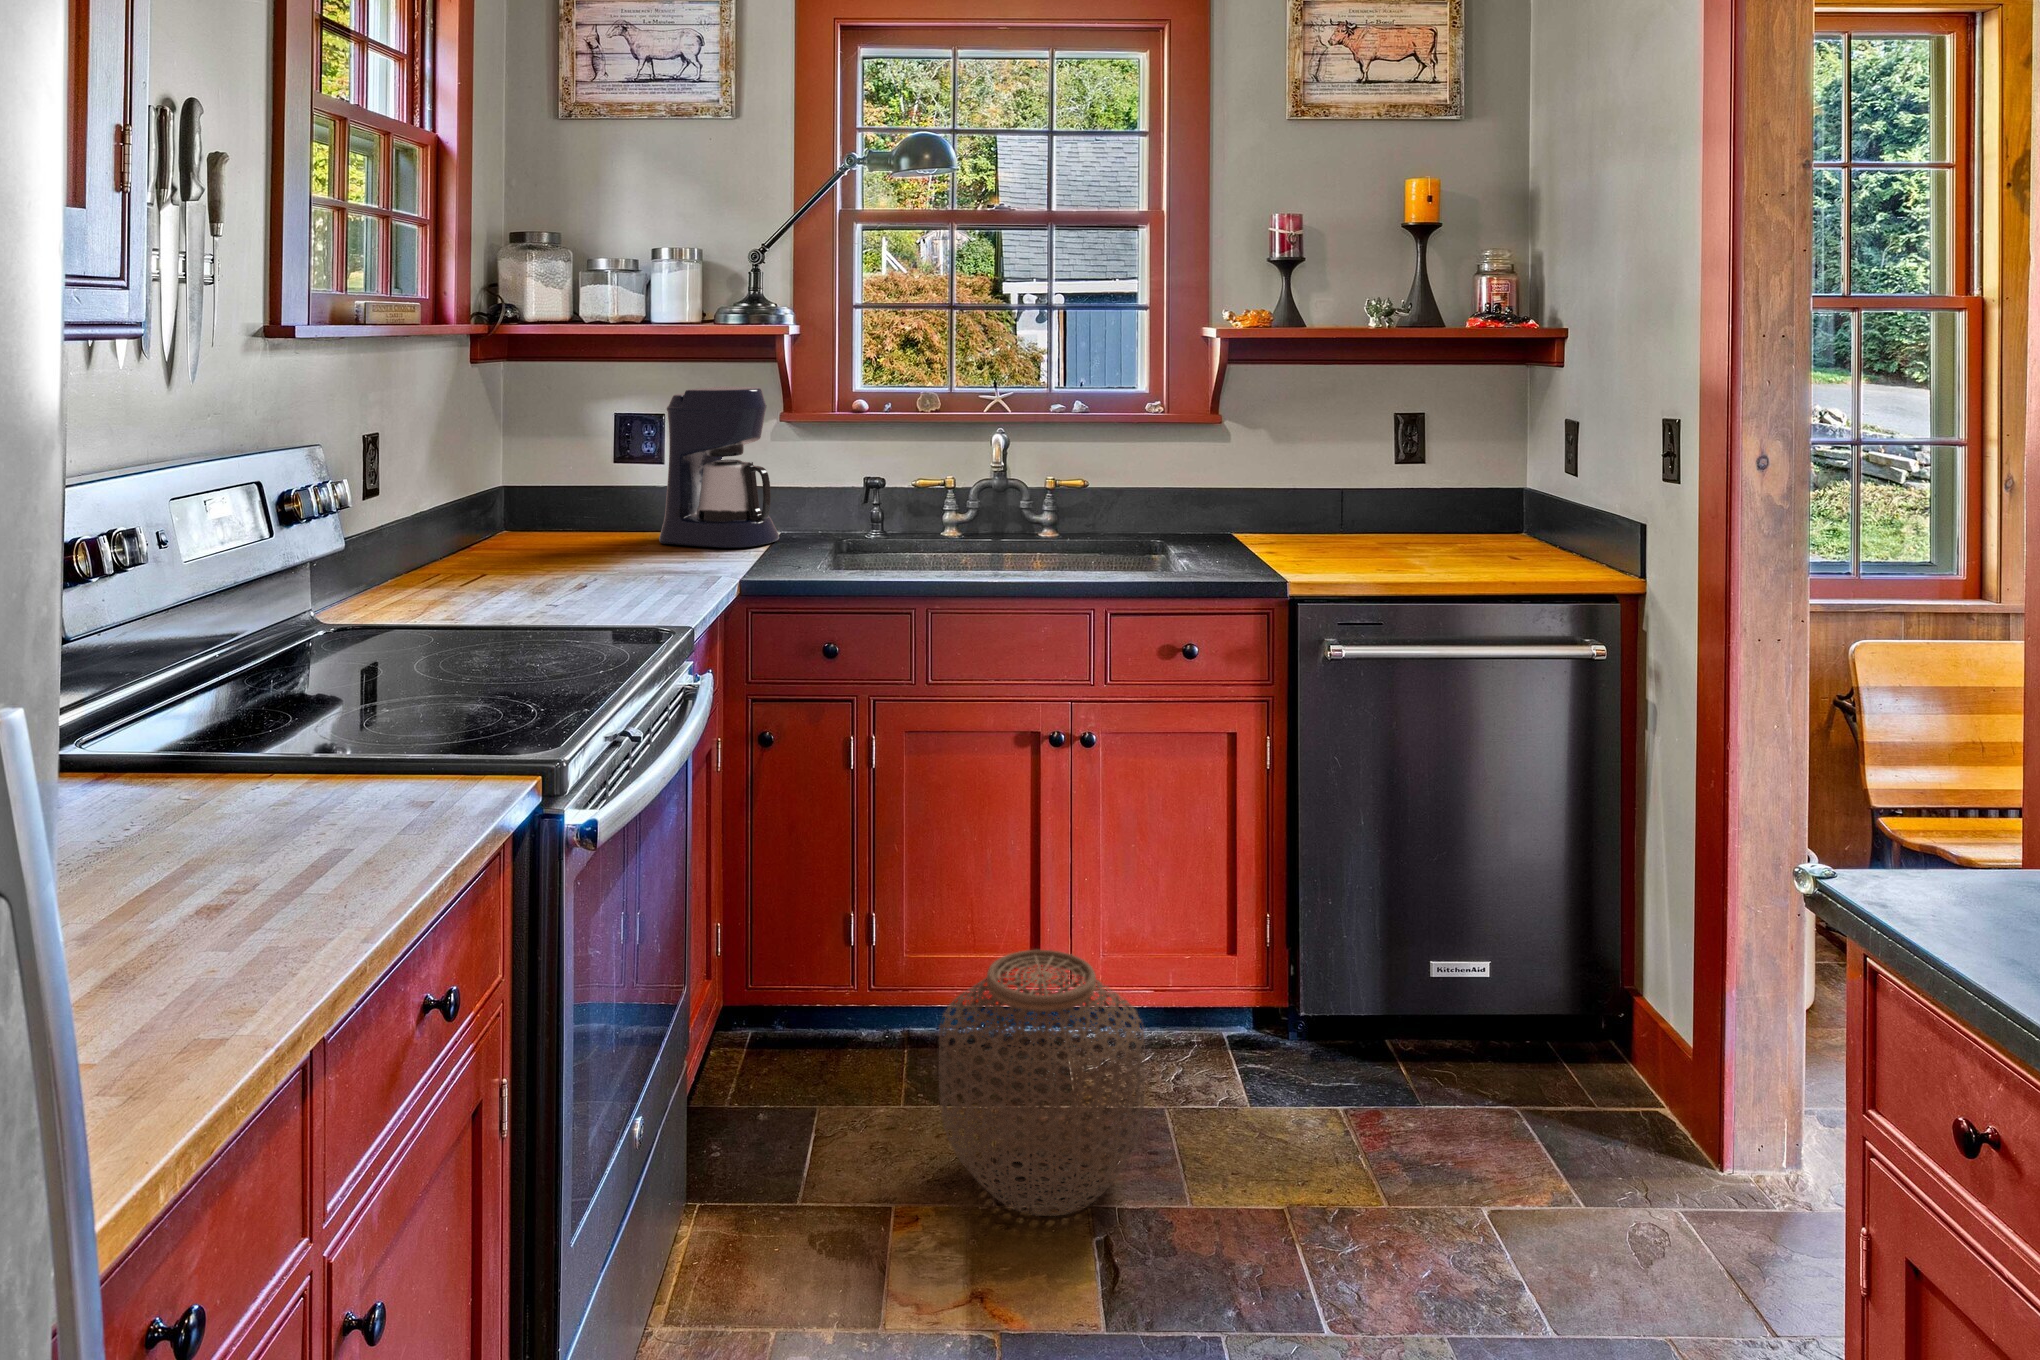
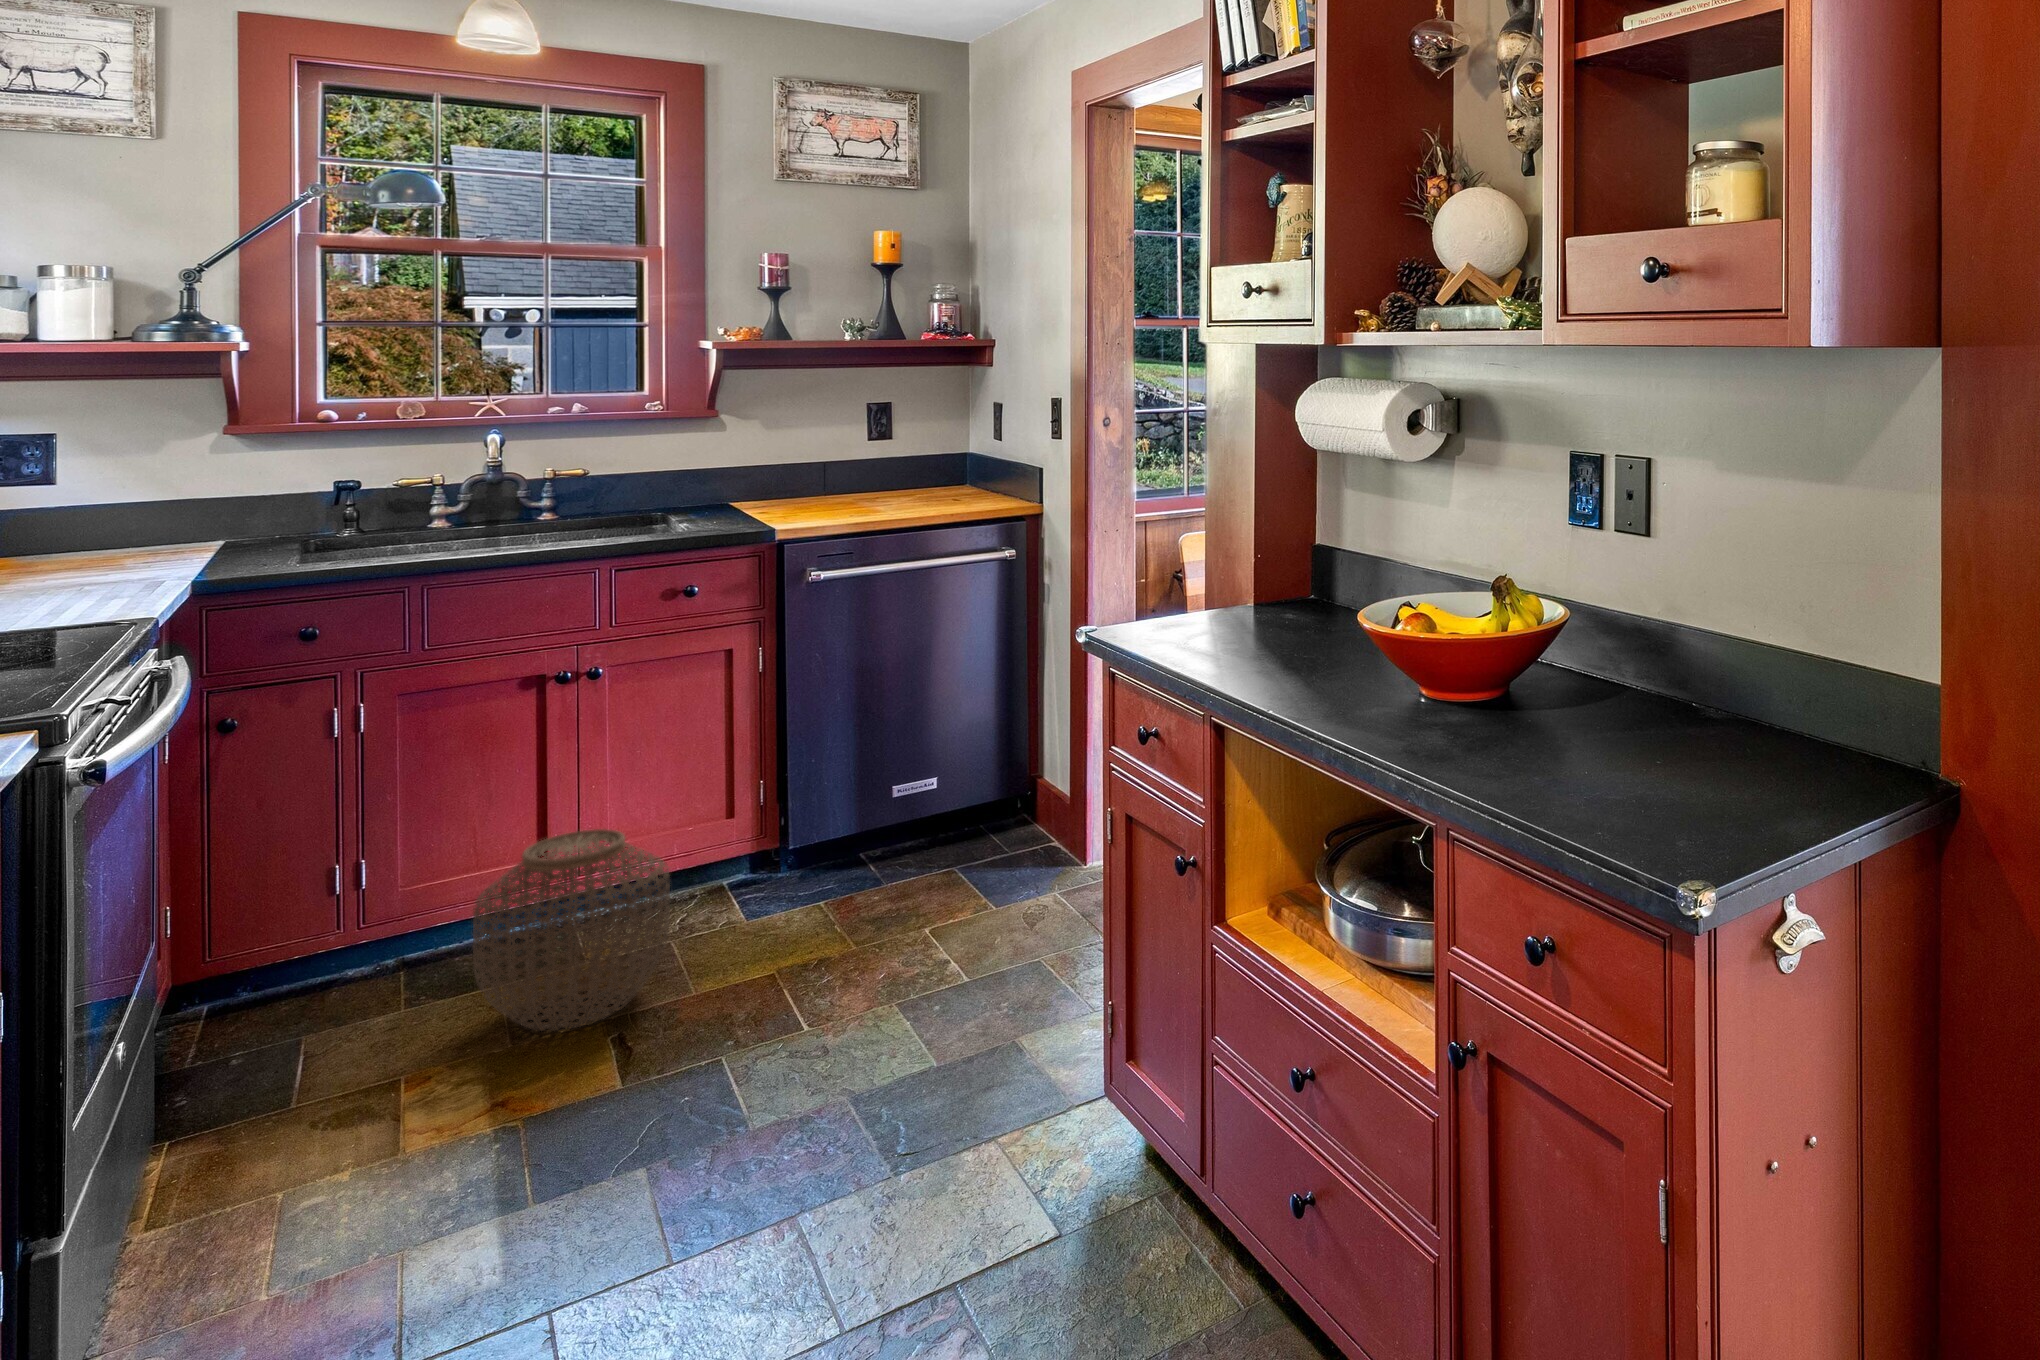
coffee maker: present [659,386,779,548] -> none [59,399,226,561]

